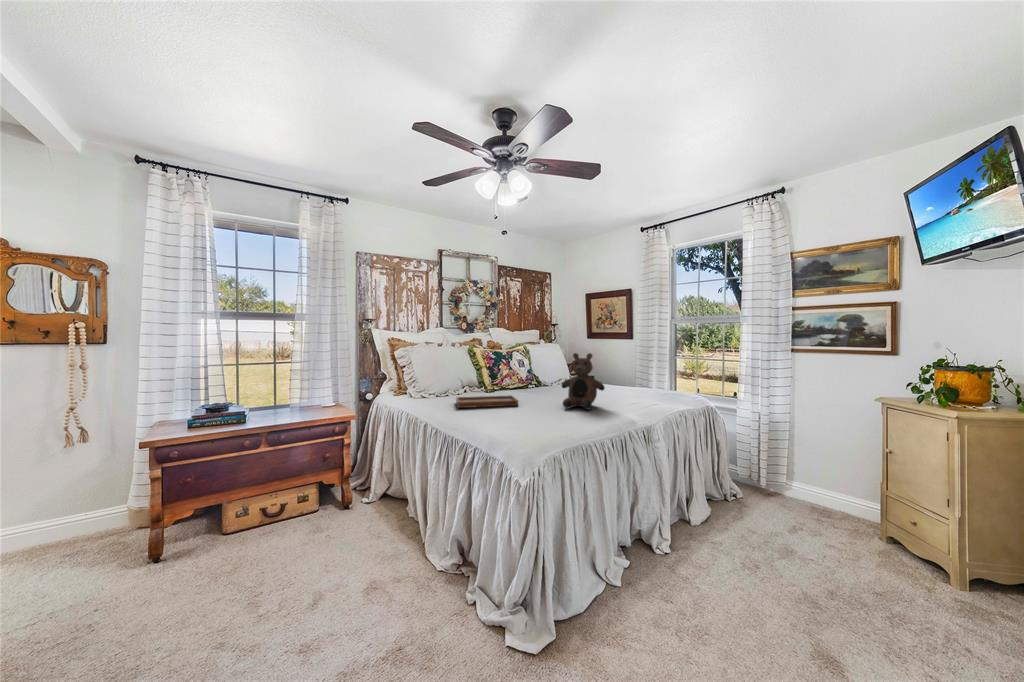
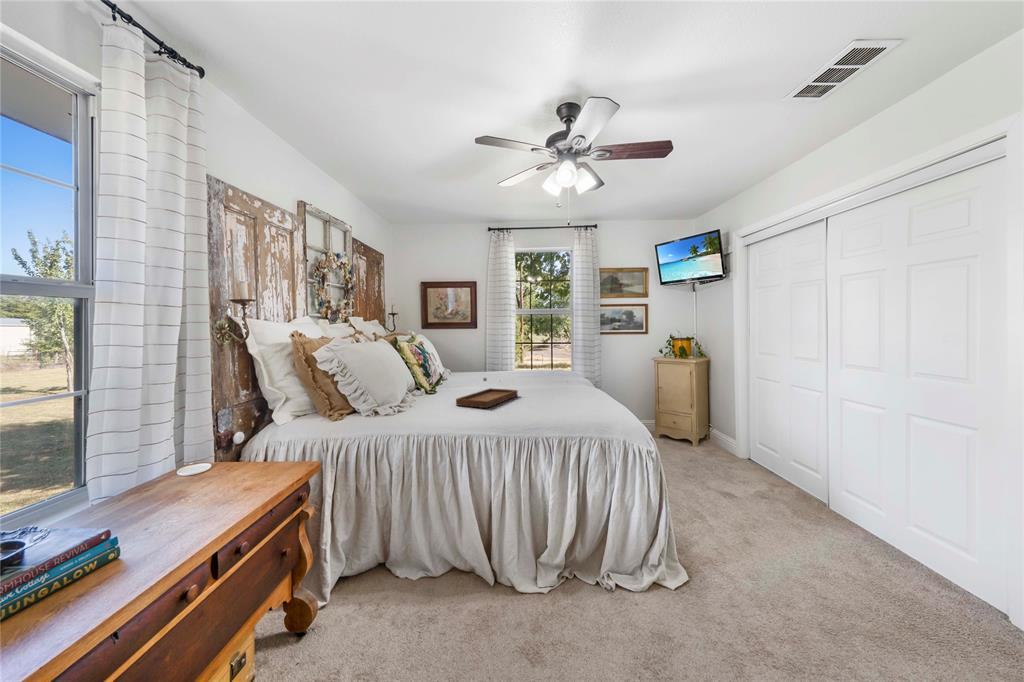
teddy bear: present [562,353,605,410] -> none [535,340,575,390]

